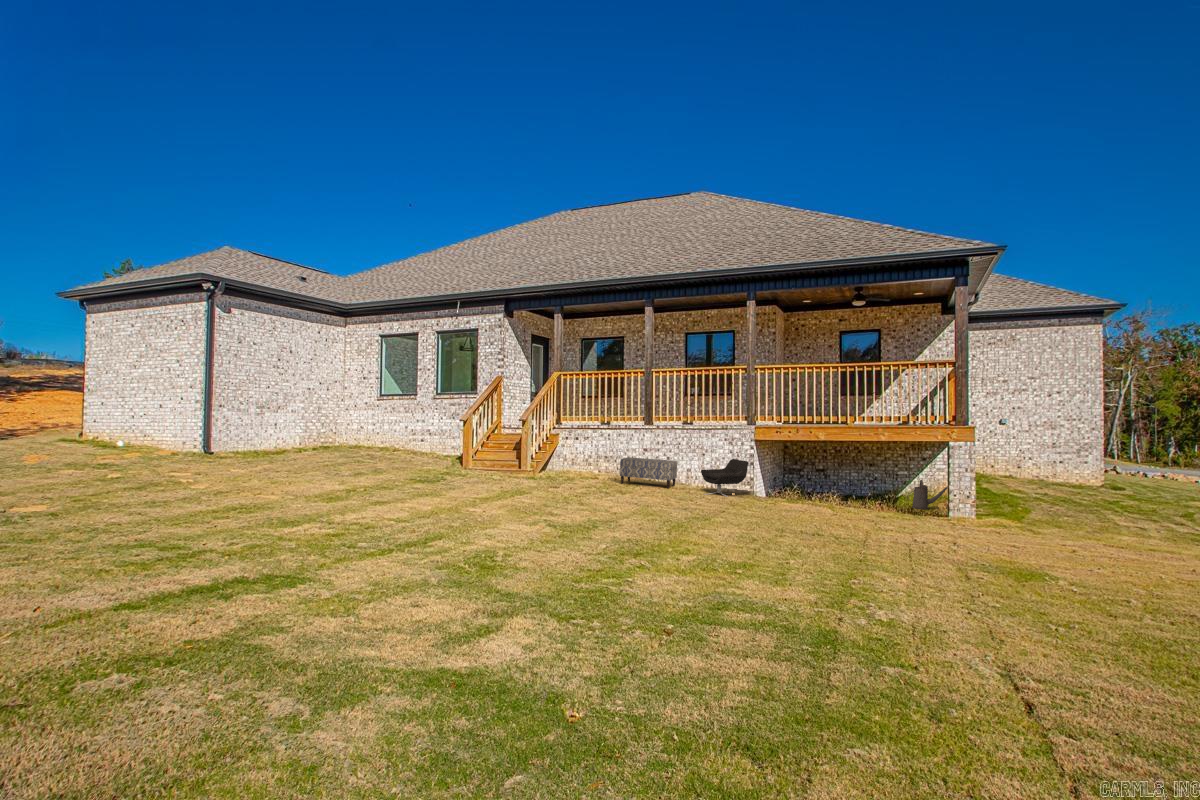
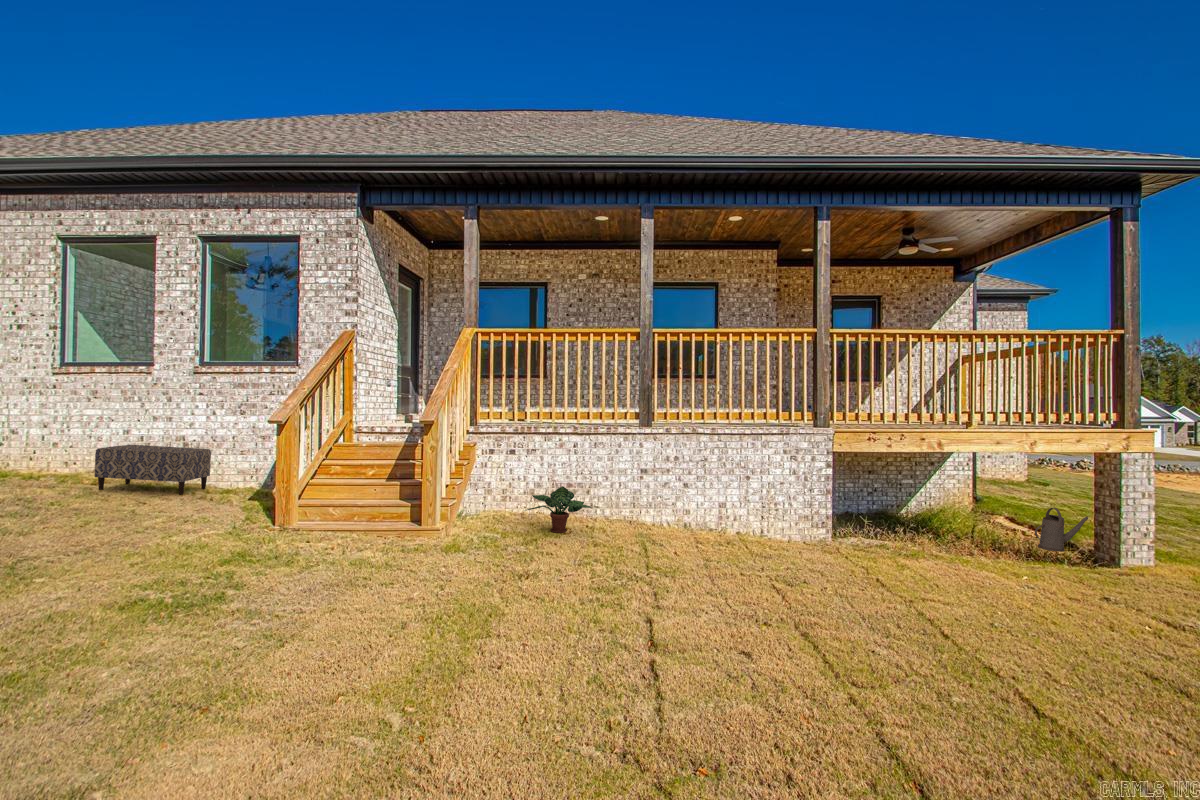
potted plant: none [571,455,607,480] -> present [527,486,591,533]
bench: present [620,457,677,488] -> present [95,445,211,495]
lounge chair: present [701,459,748,497] -> none [761,485,845,557]

